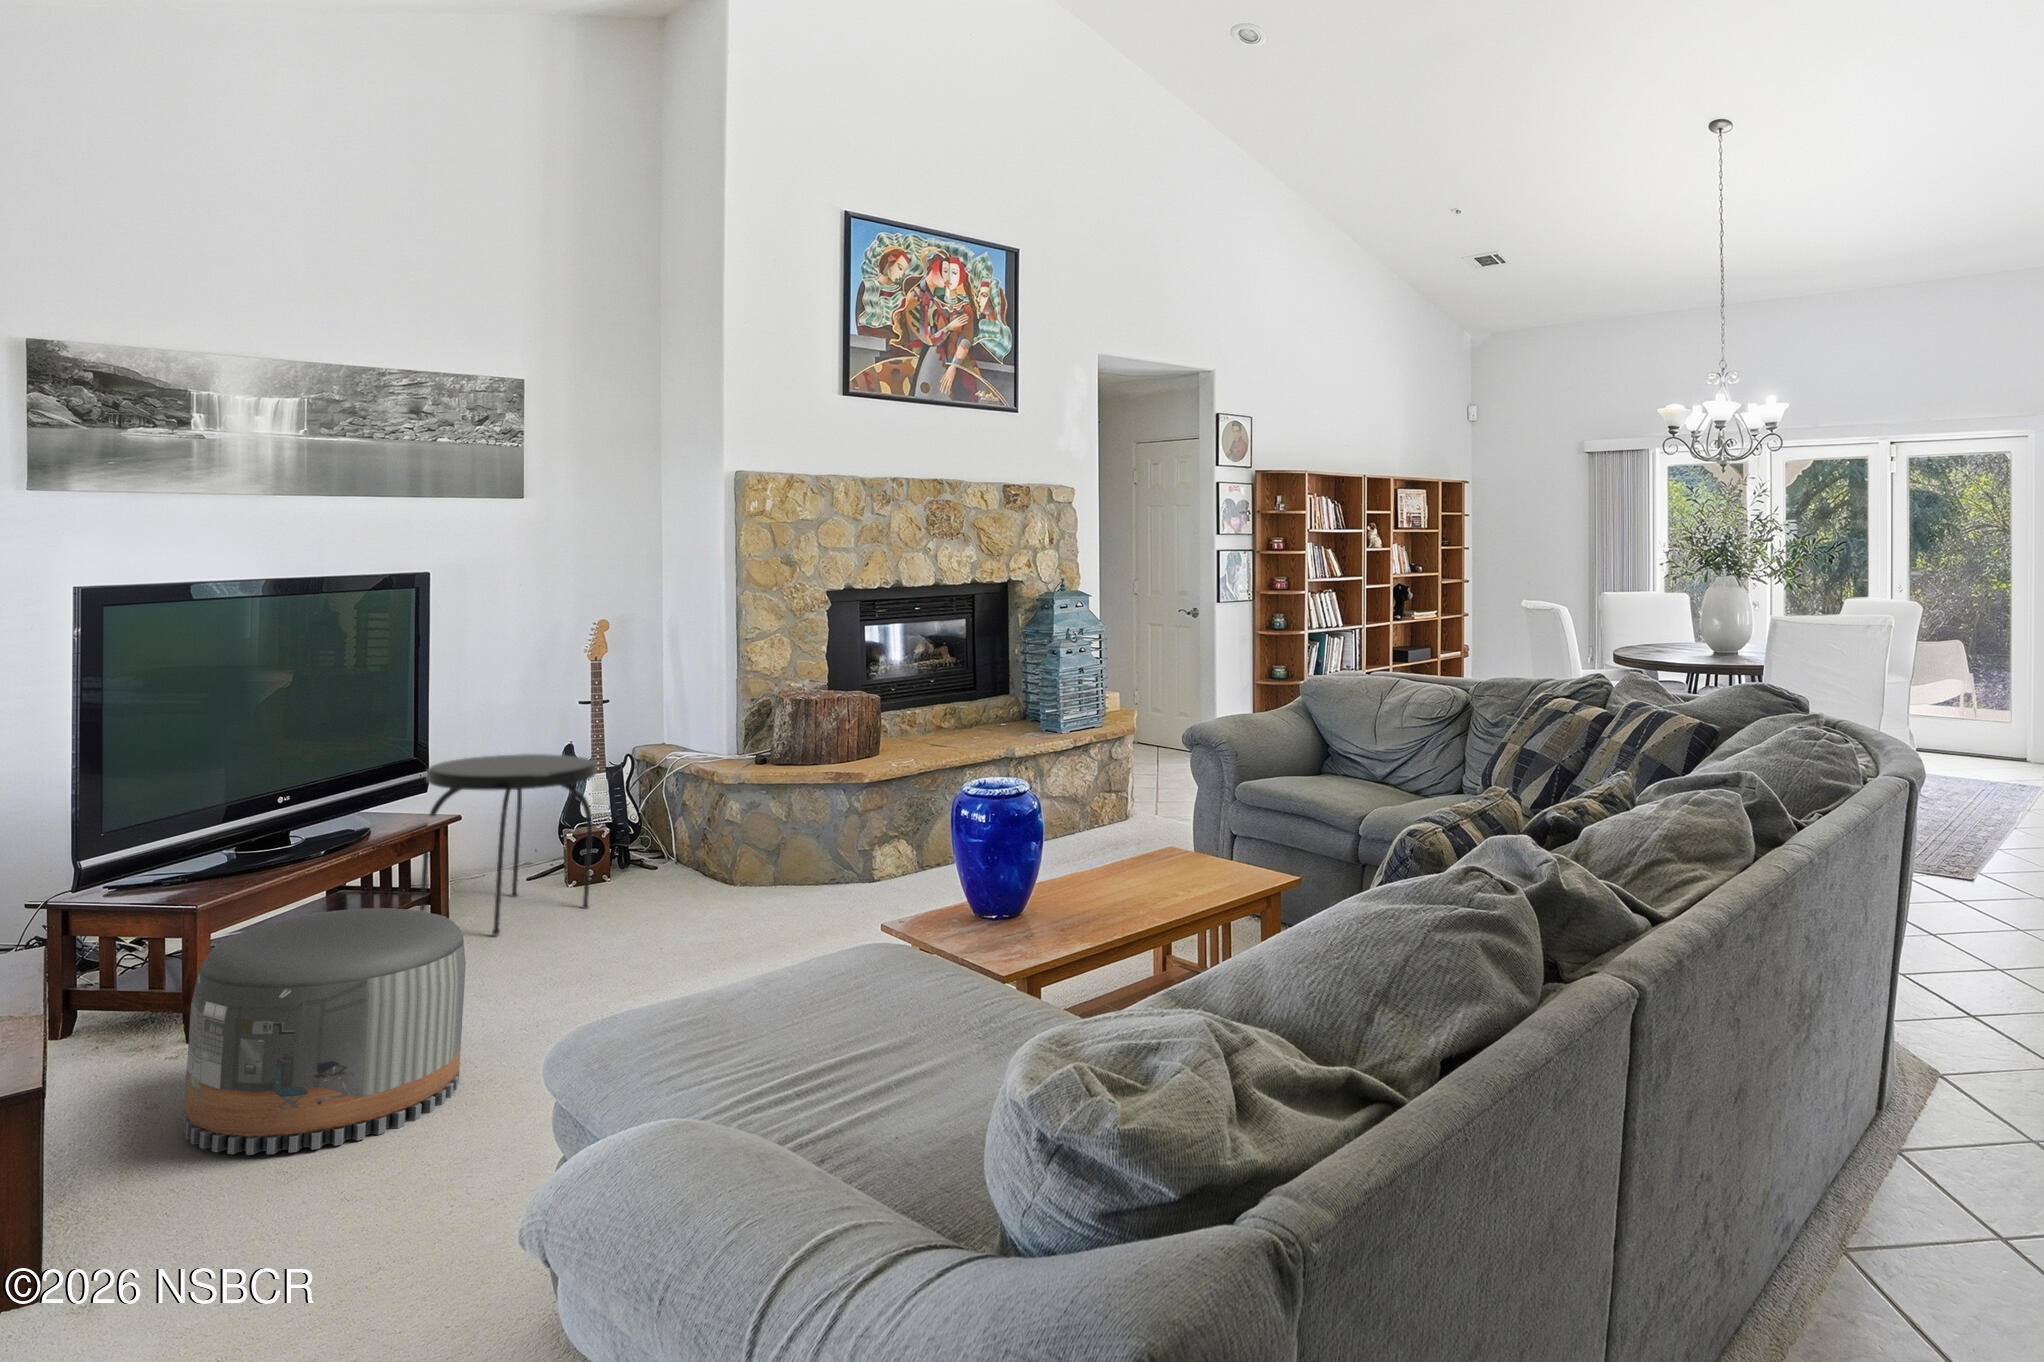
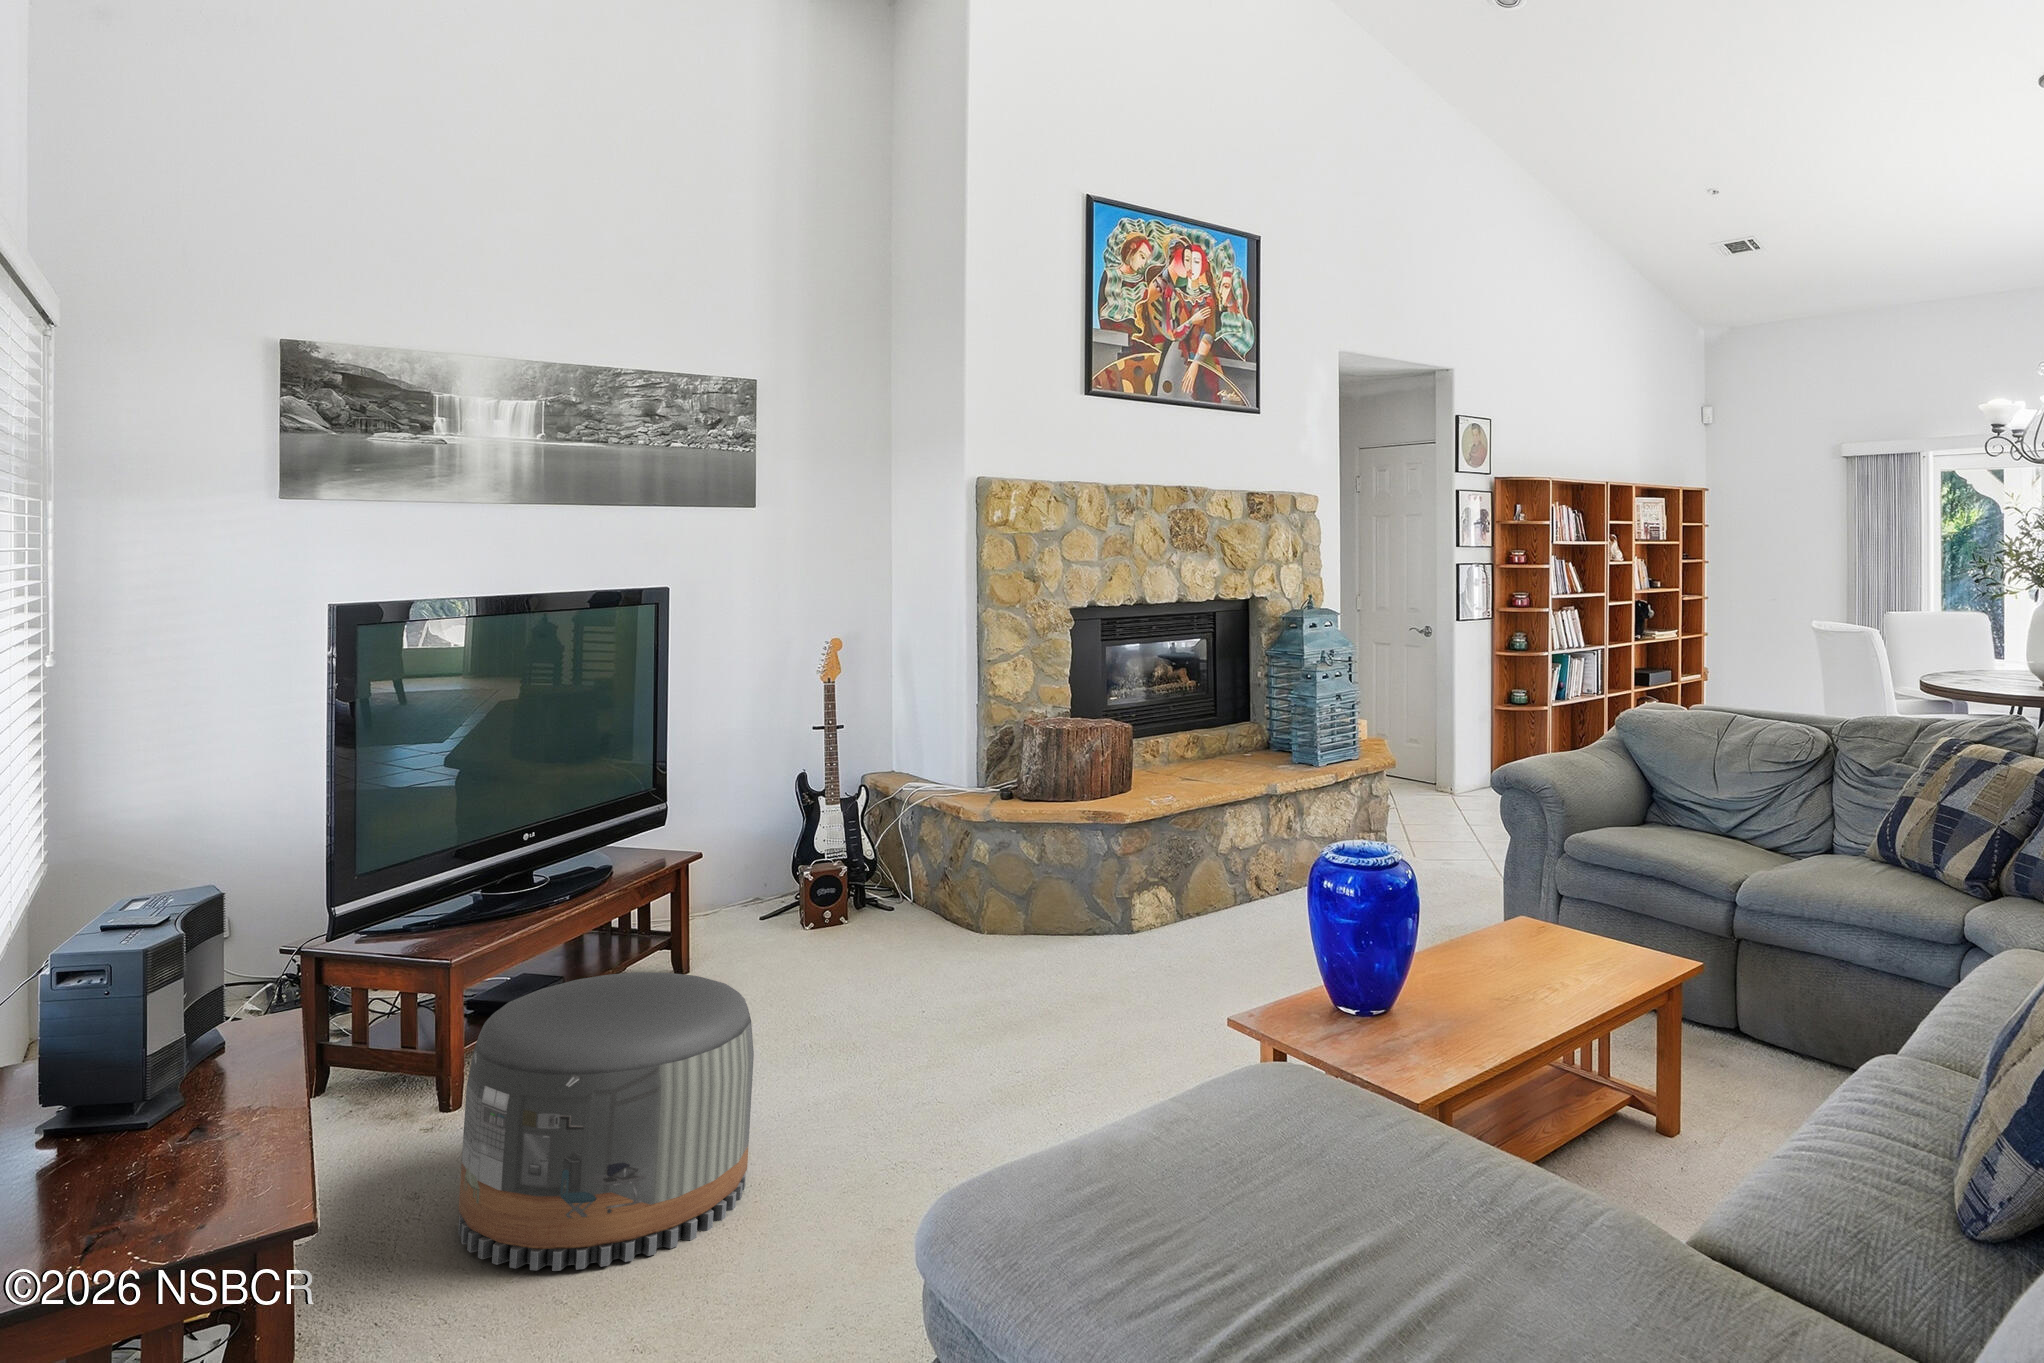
side table: present [420,754,597,935] -> none [661,785,843,988]

